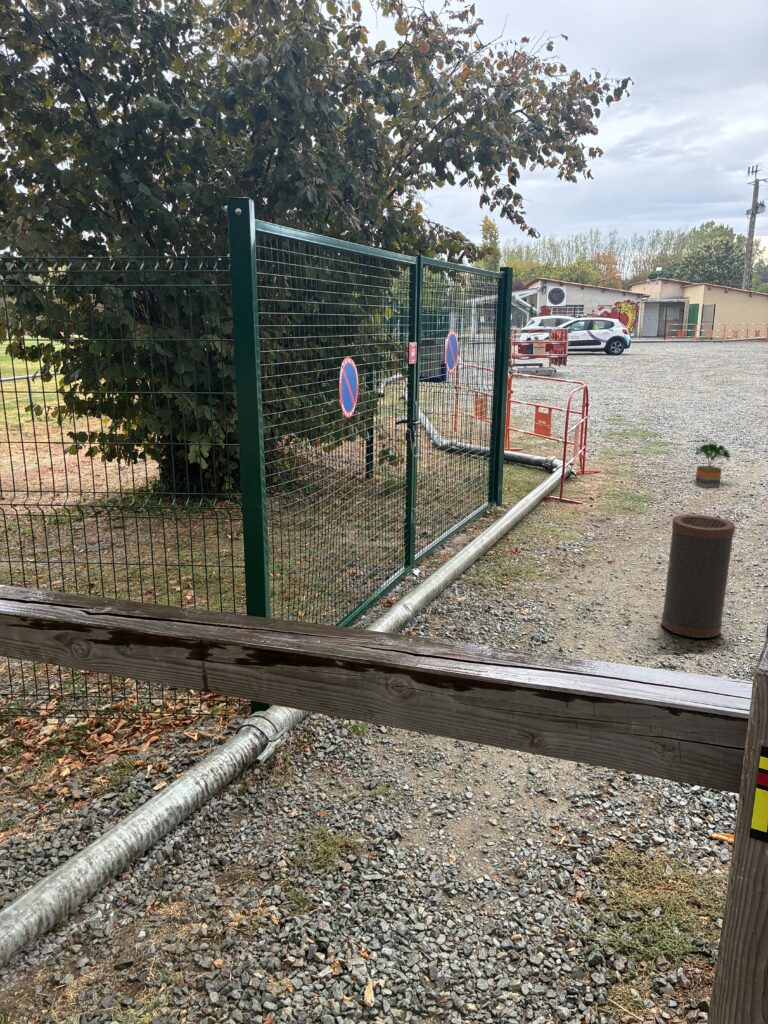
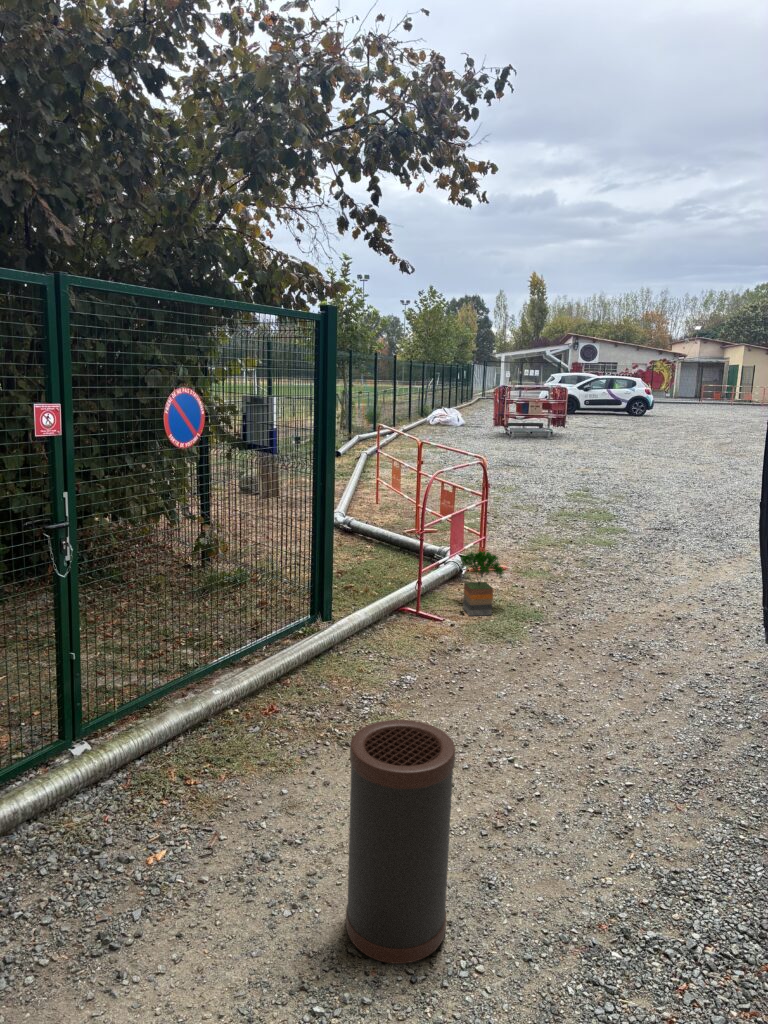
potted tree: present [695,444,730,488] -> present [461,551,504,616]

